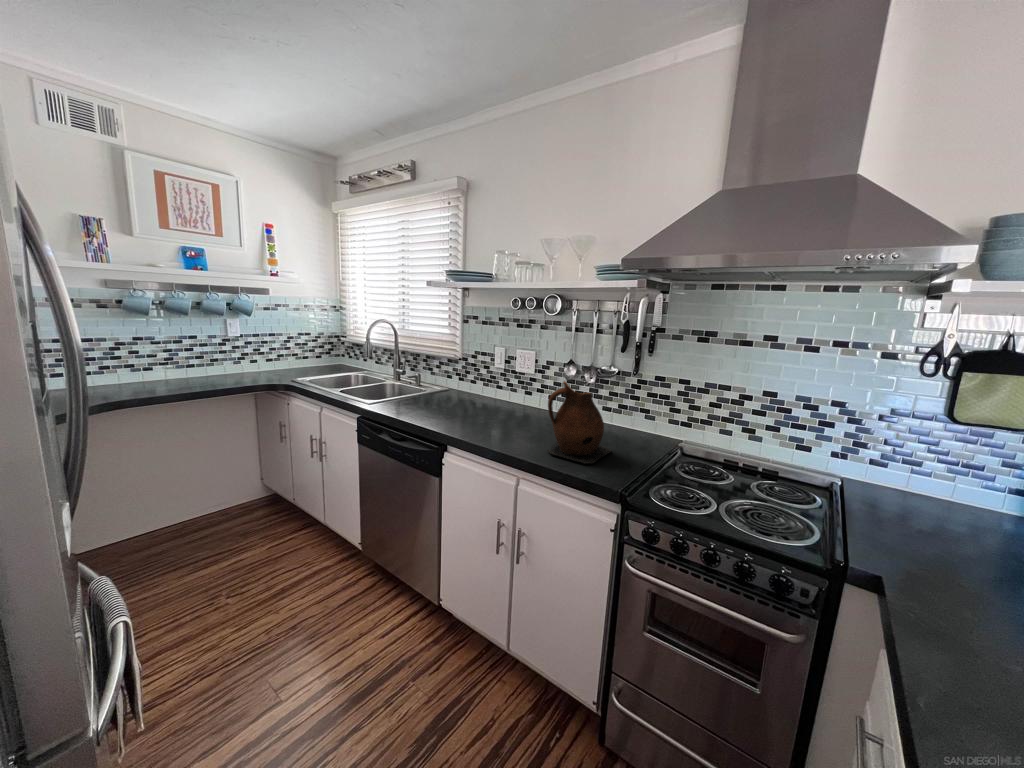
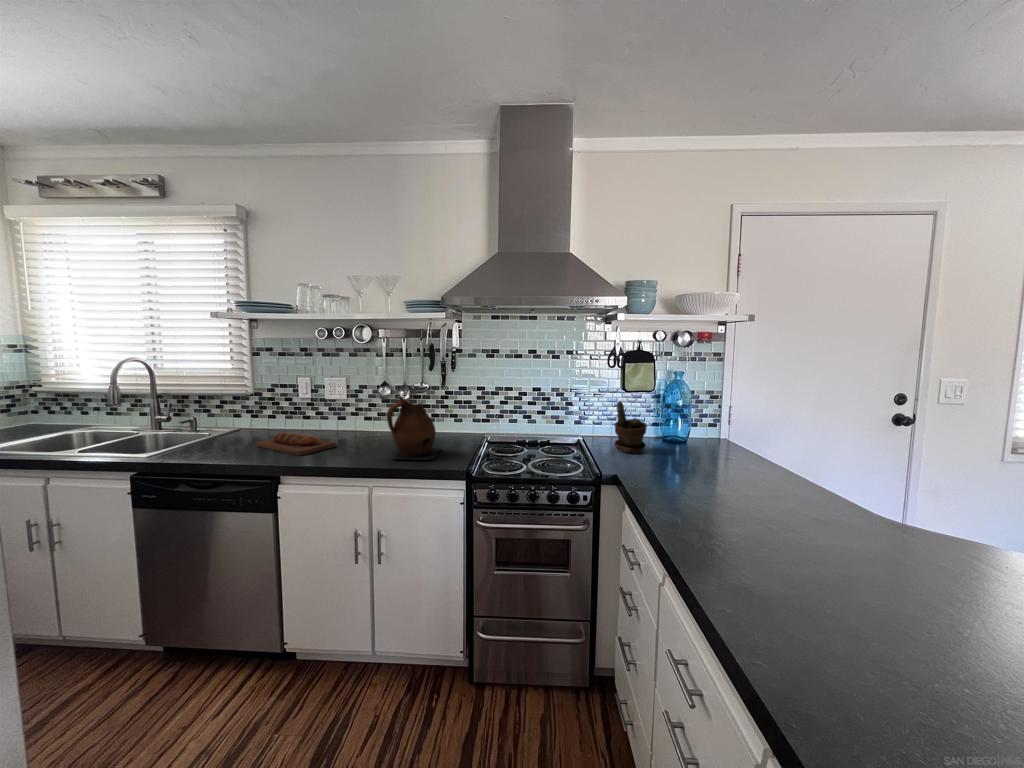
bread loaf: none [447,400,509,428] -> present [256,432,336,455]
potted plant: none [900,439,989,541] -> present [614,401,647,454]

